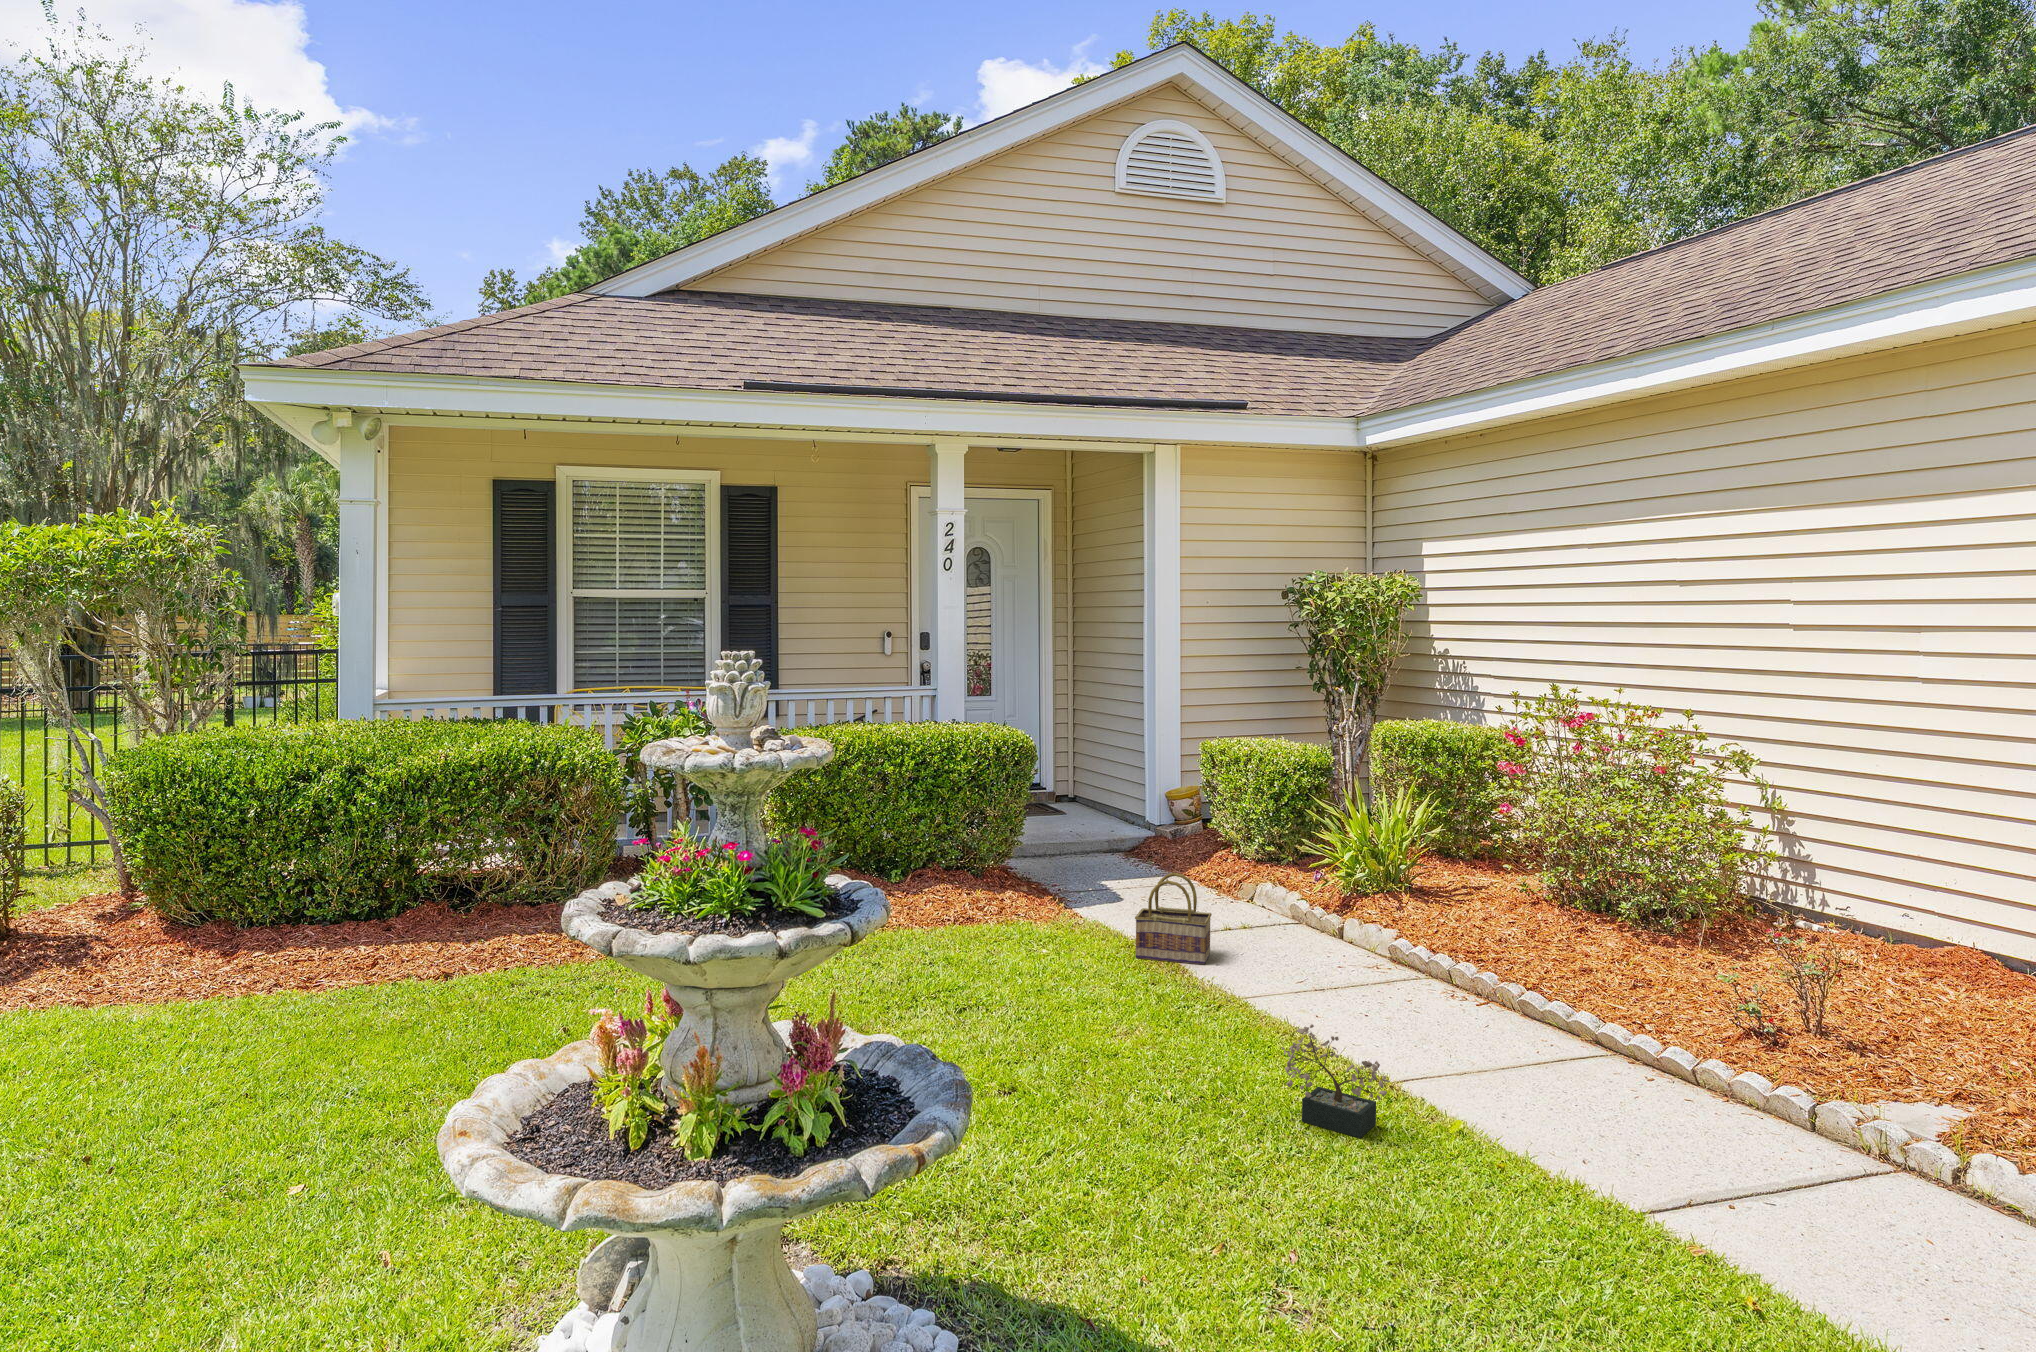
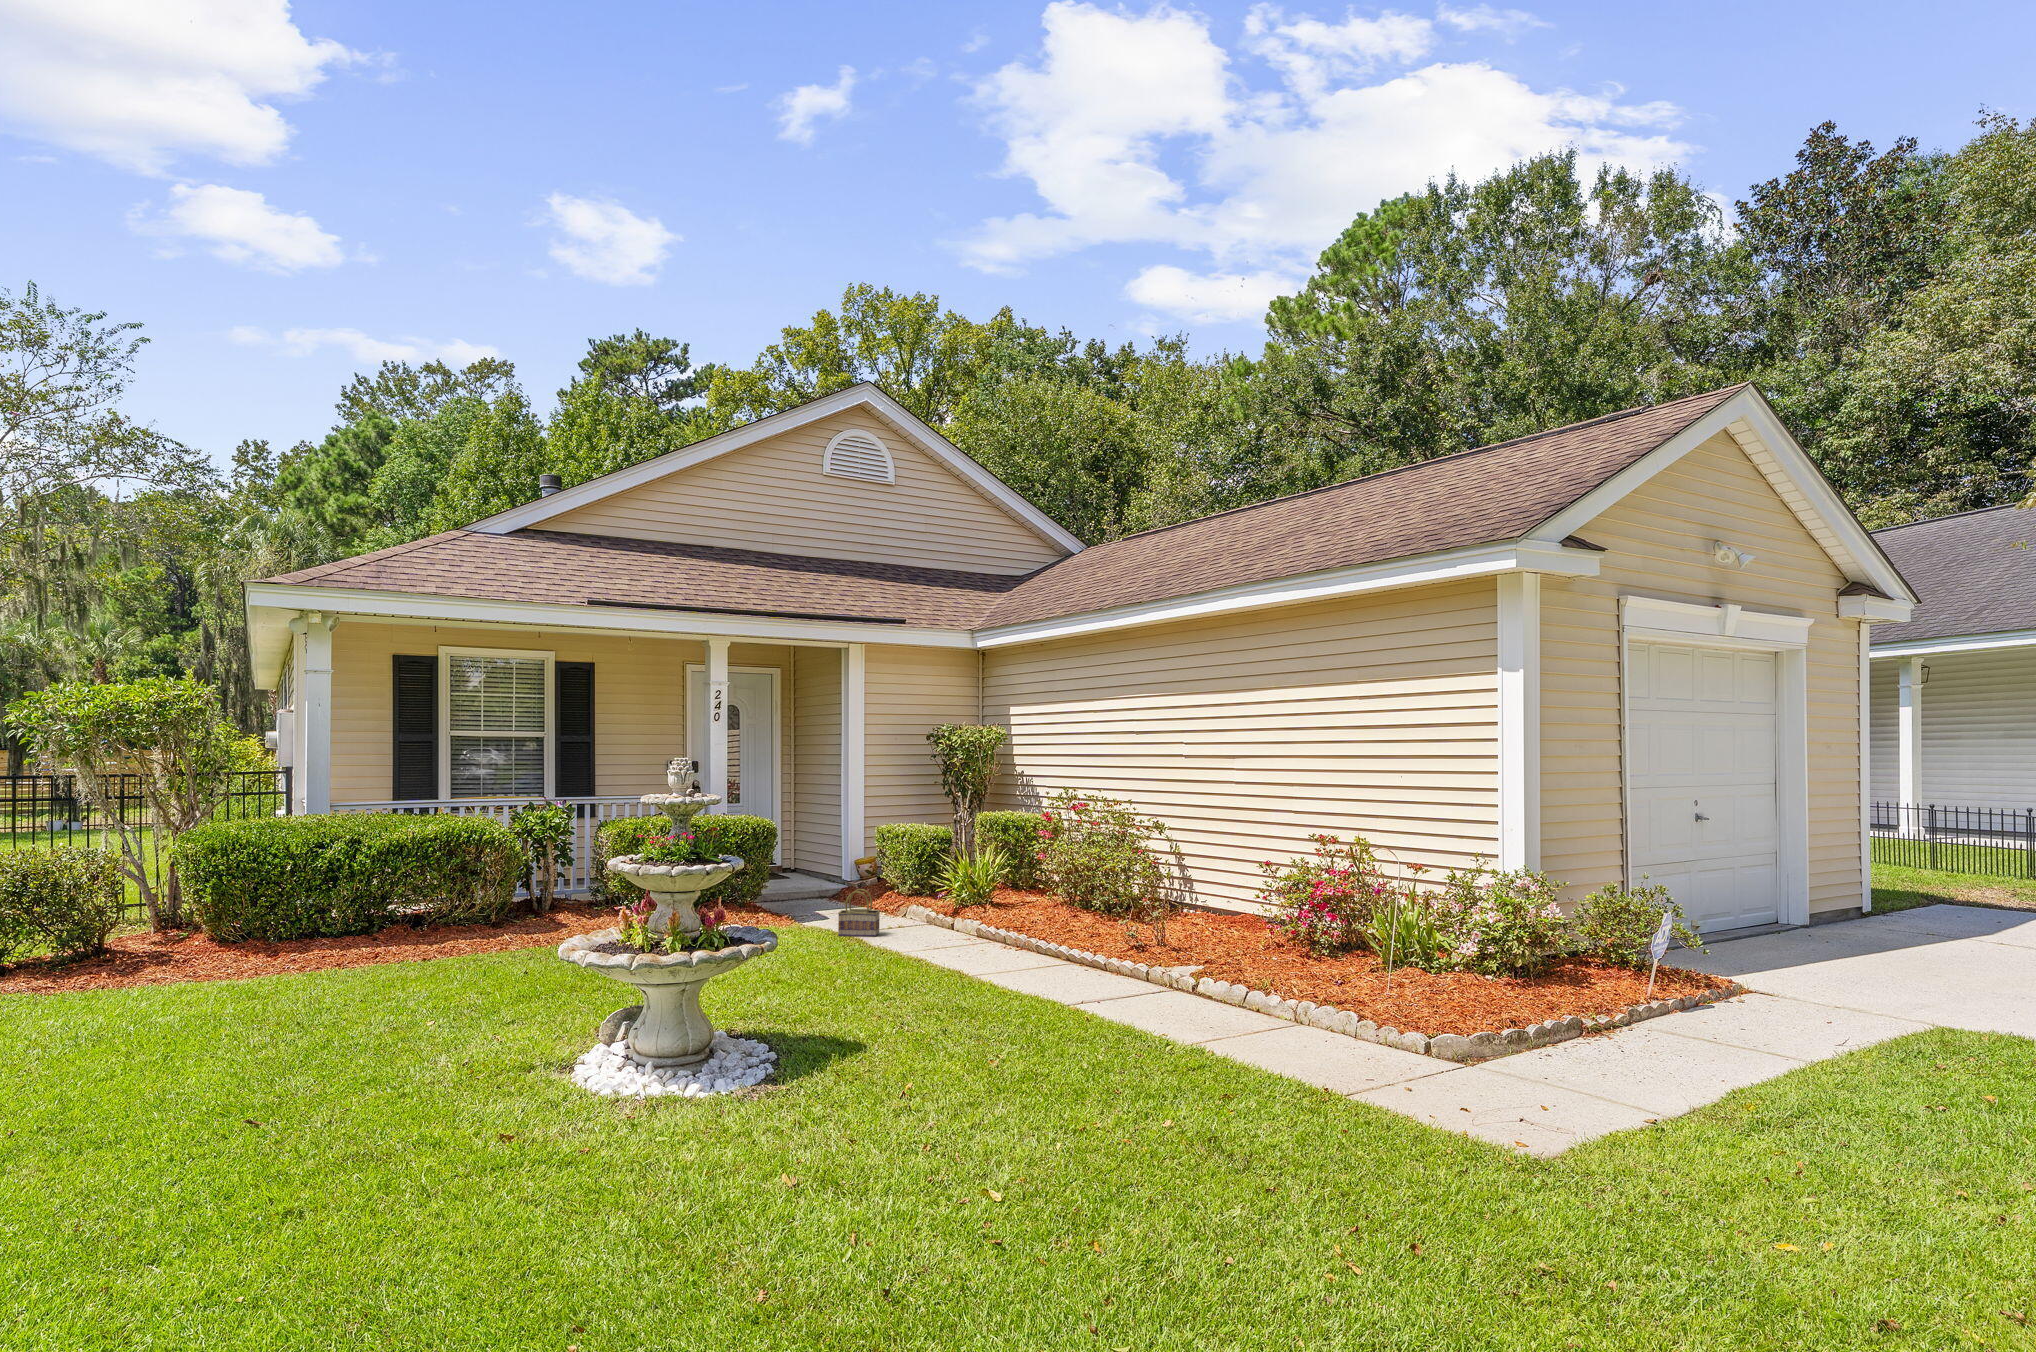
decorative plant: present [1282,1024,1390,1138] -> none [906,931,953,975]

